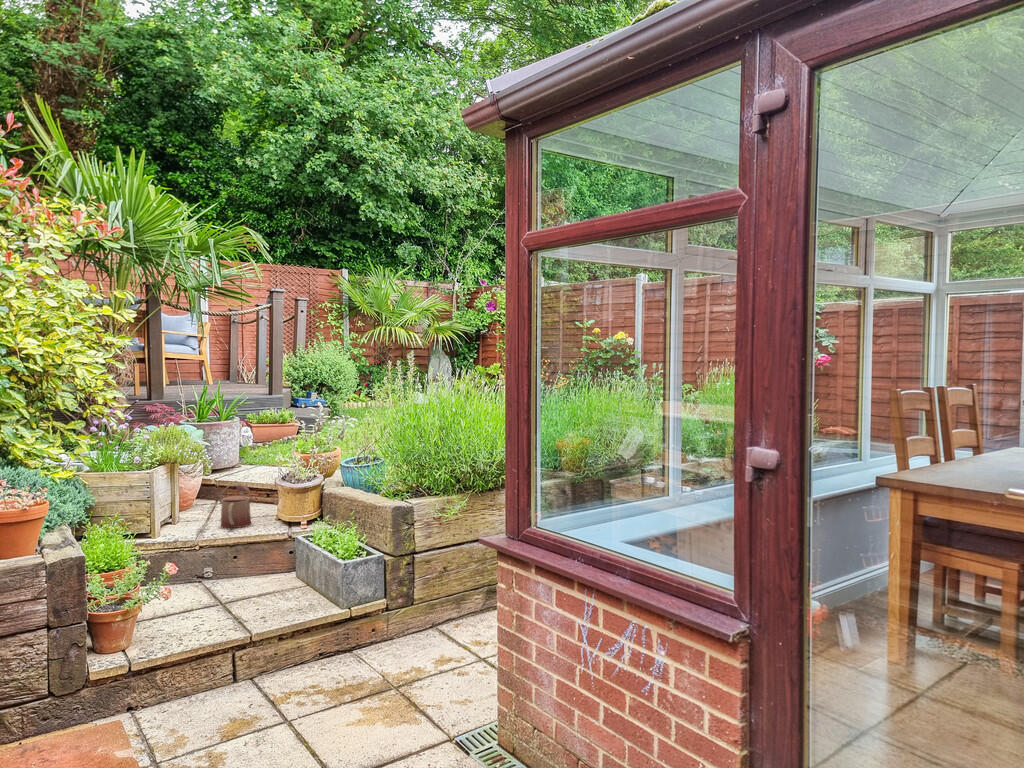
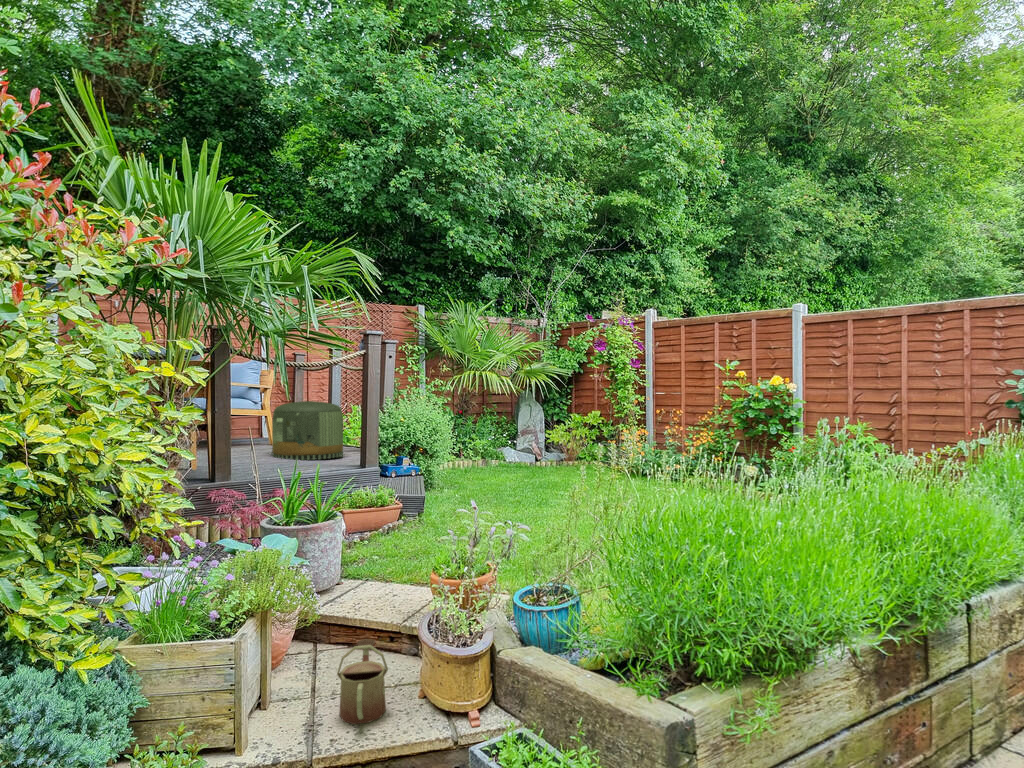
pouf: none [200,346,260,392] -> present [272,401,343,460]

